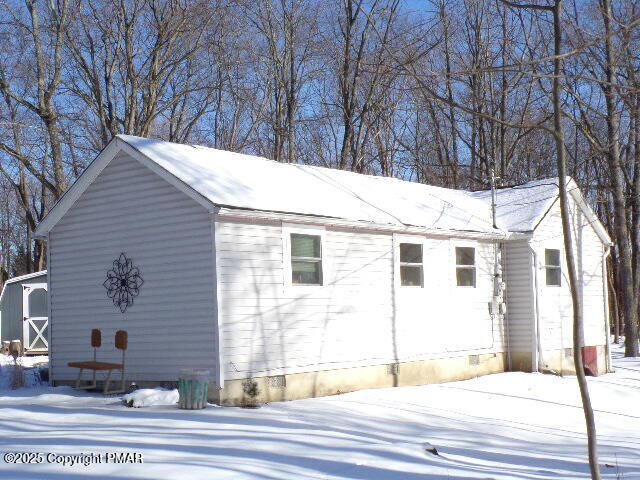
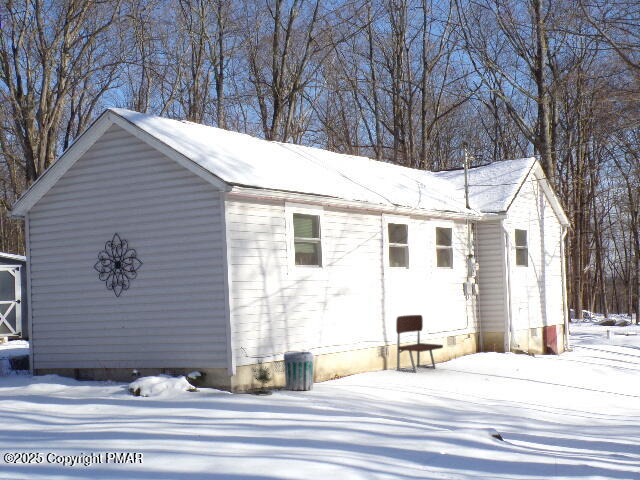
bench: present [67,329,128,395] -> present [396,315,443,373]
trash can: present [178,369,210,409] -> present [284,352,314,390]

